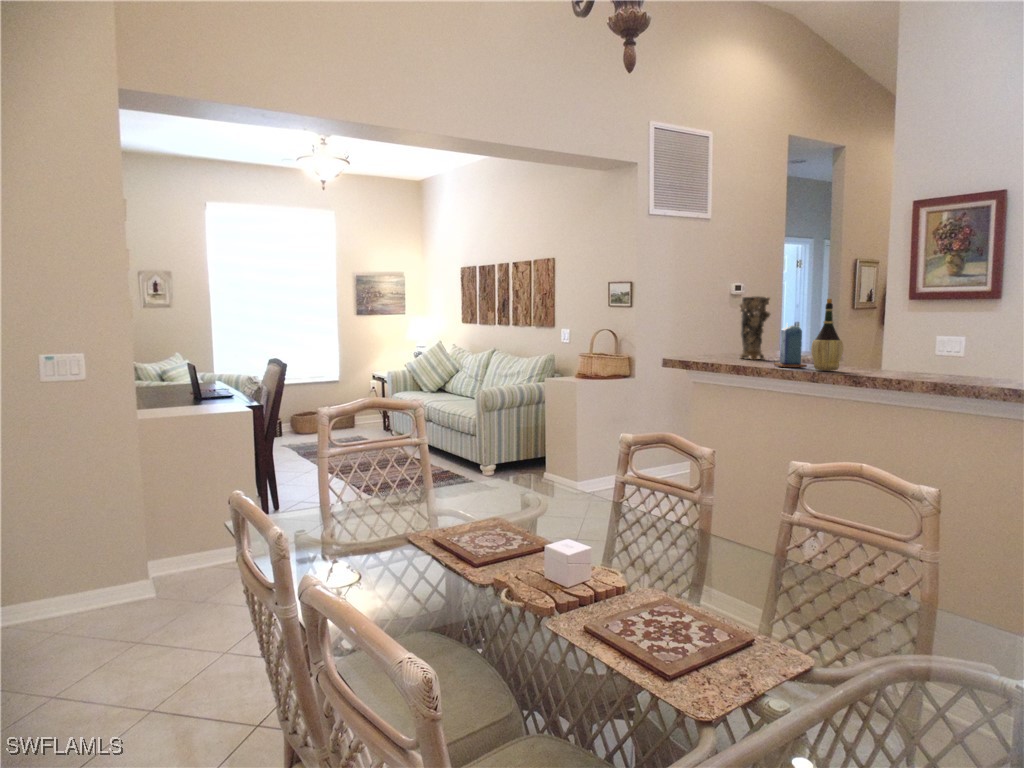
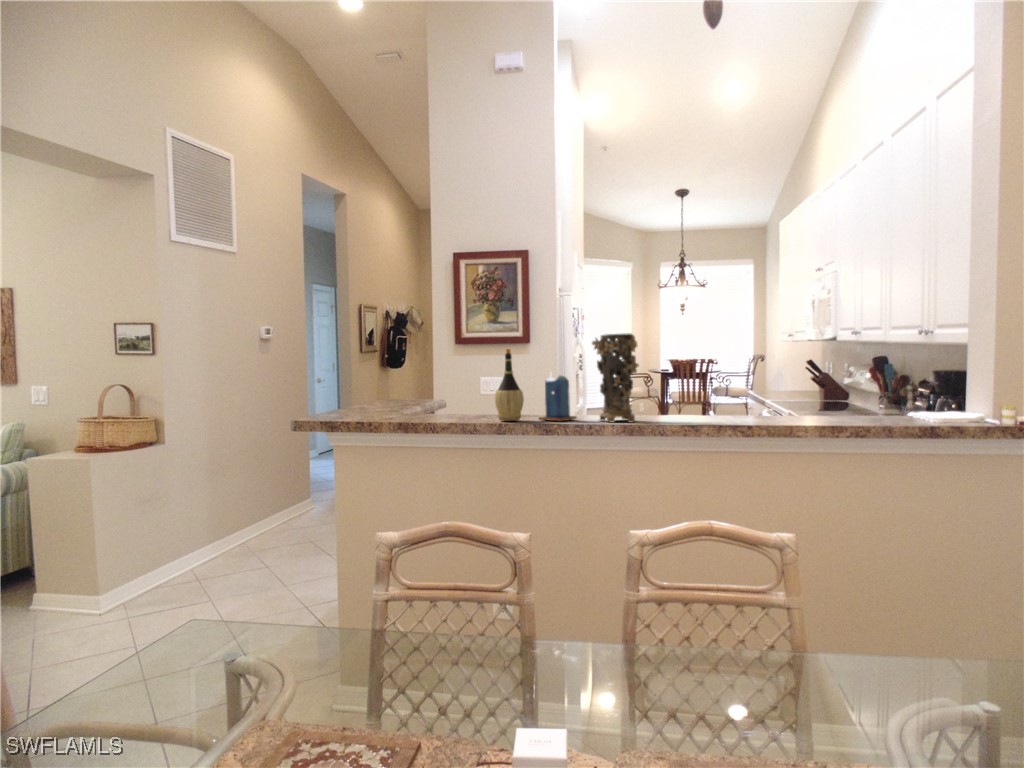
decorative vase: present [740,296,771,360] -> present [592,333,639,422]
candle: present [774,323,807,368] -> present [539,373,576,421]

